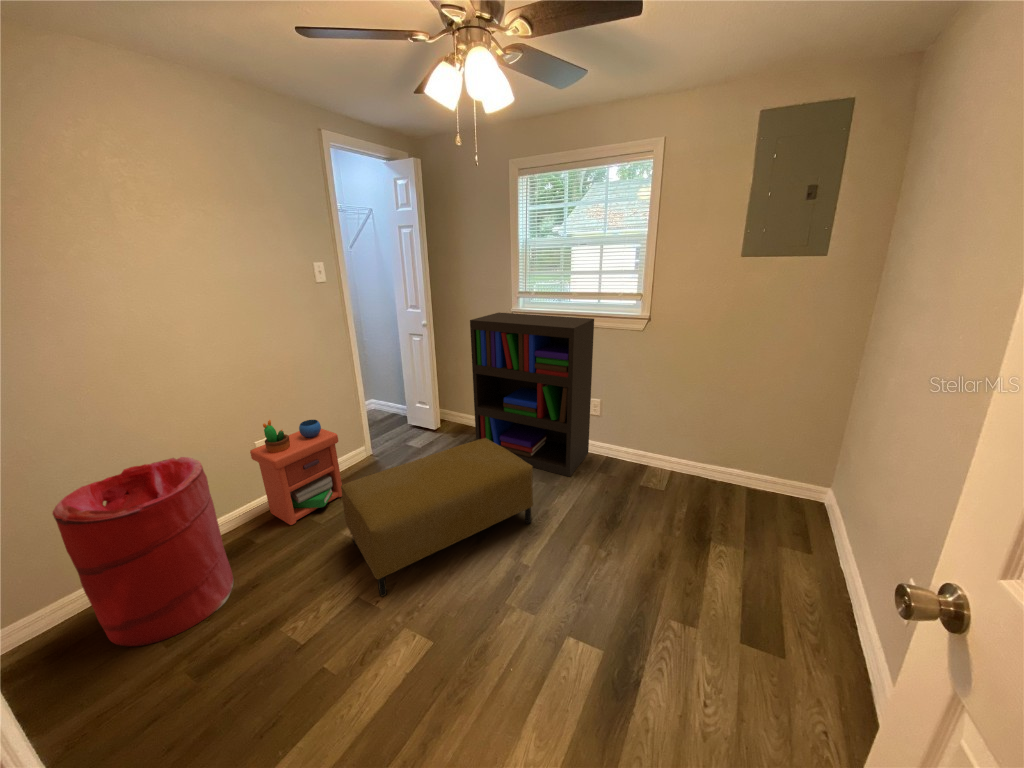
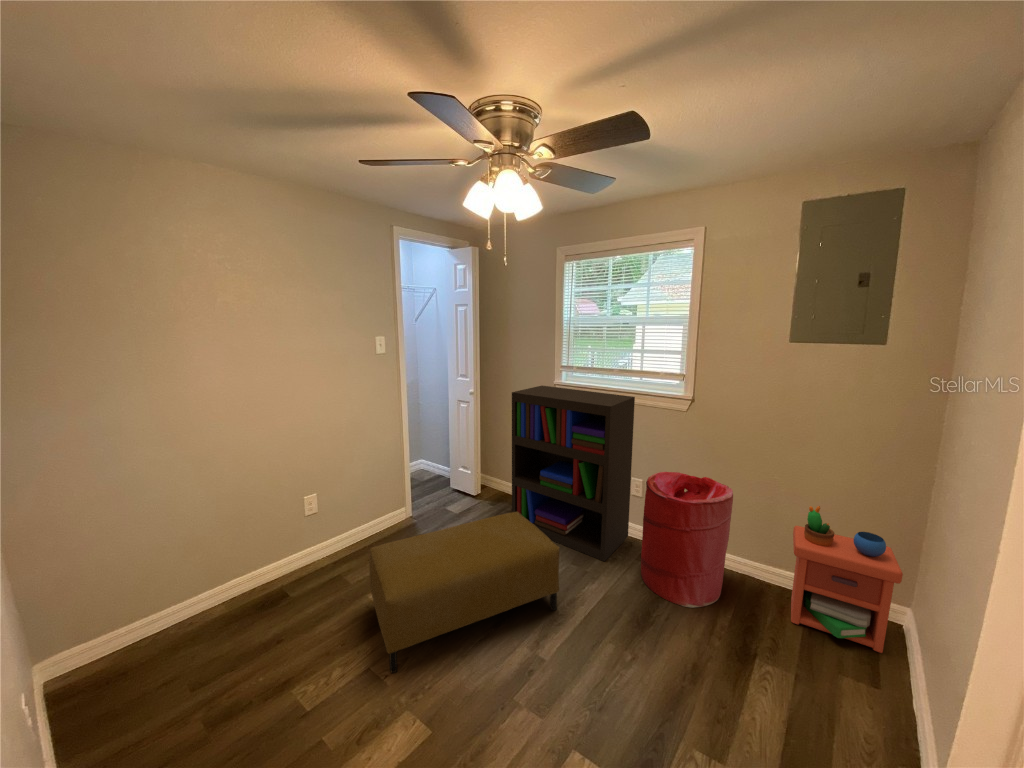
nightstand: present [250,420,342,525] -> present [791,506,903,653]
laundry hamper: present [53,457,234,646] -> present [641,472,733,608]

